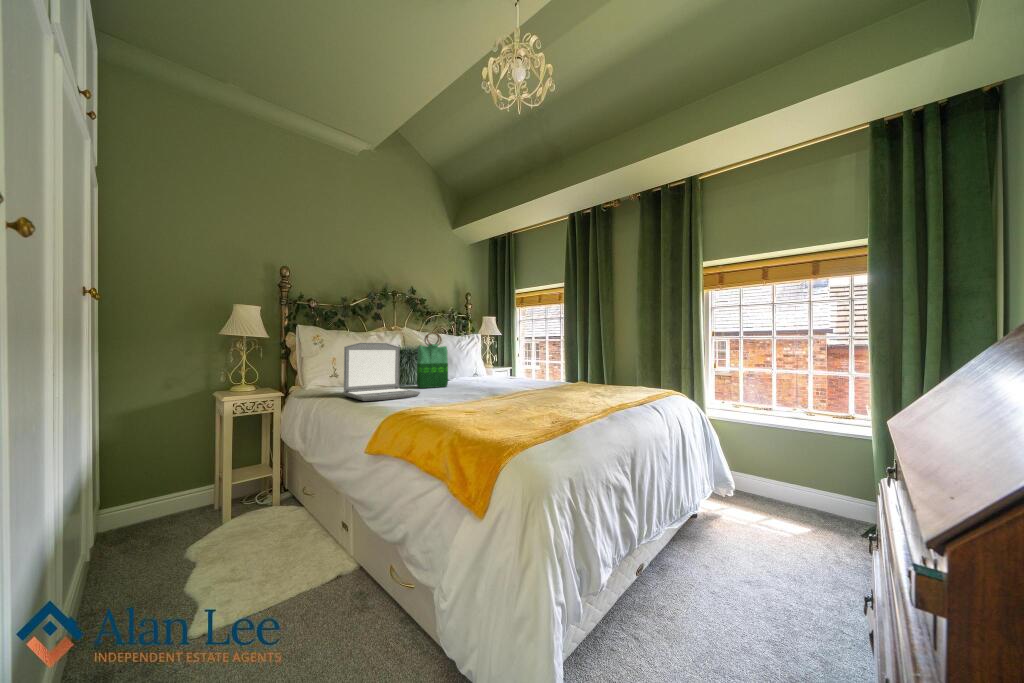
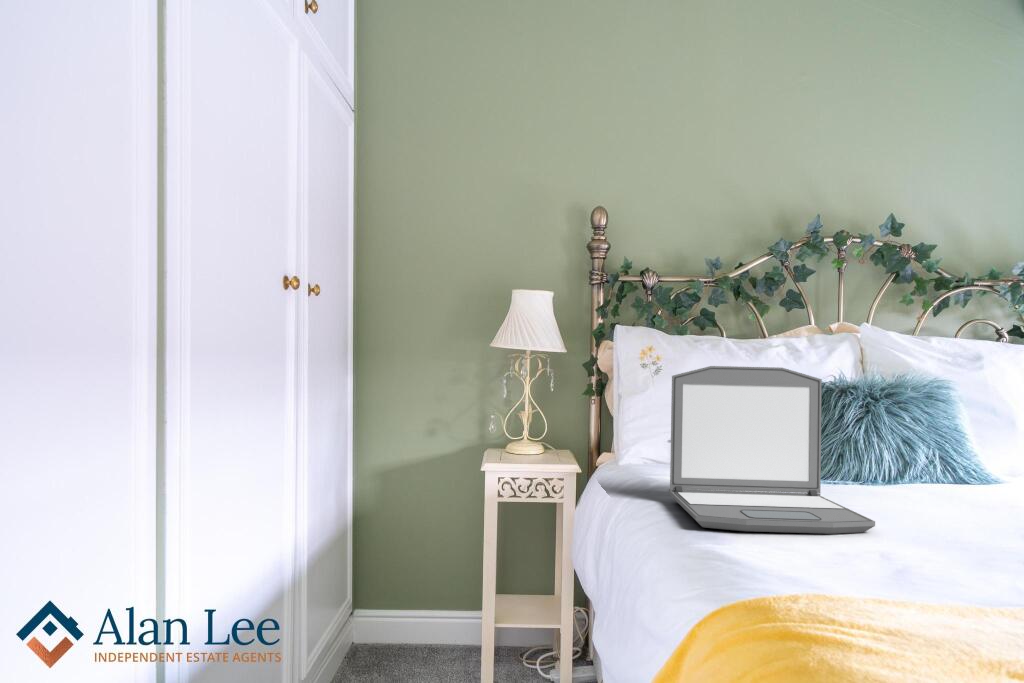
tote bag: present [417,332,448,388] -> none [880,335,988,507]

